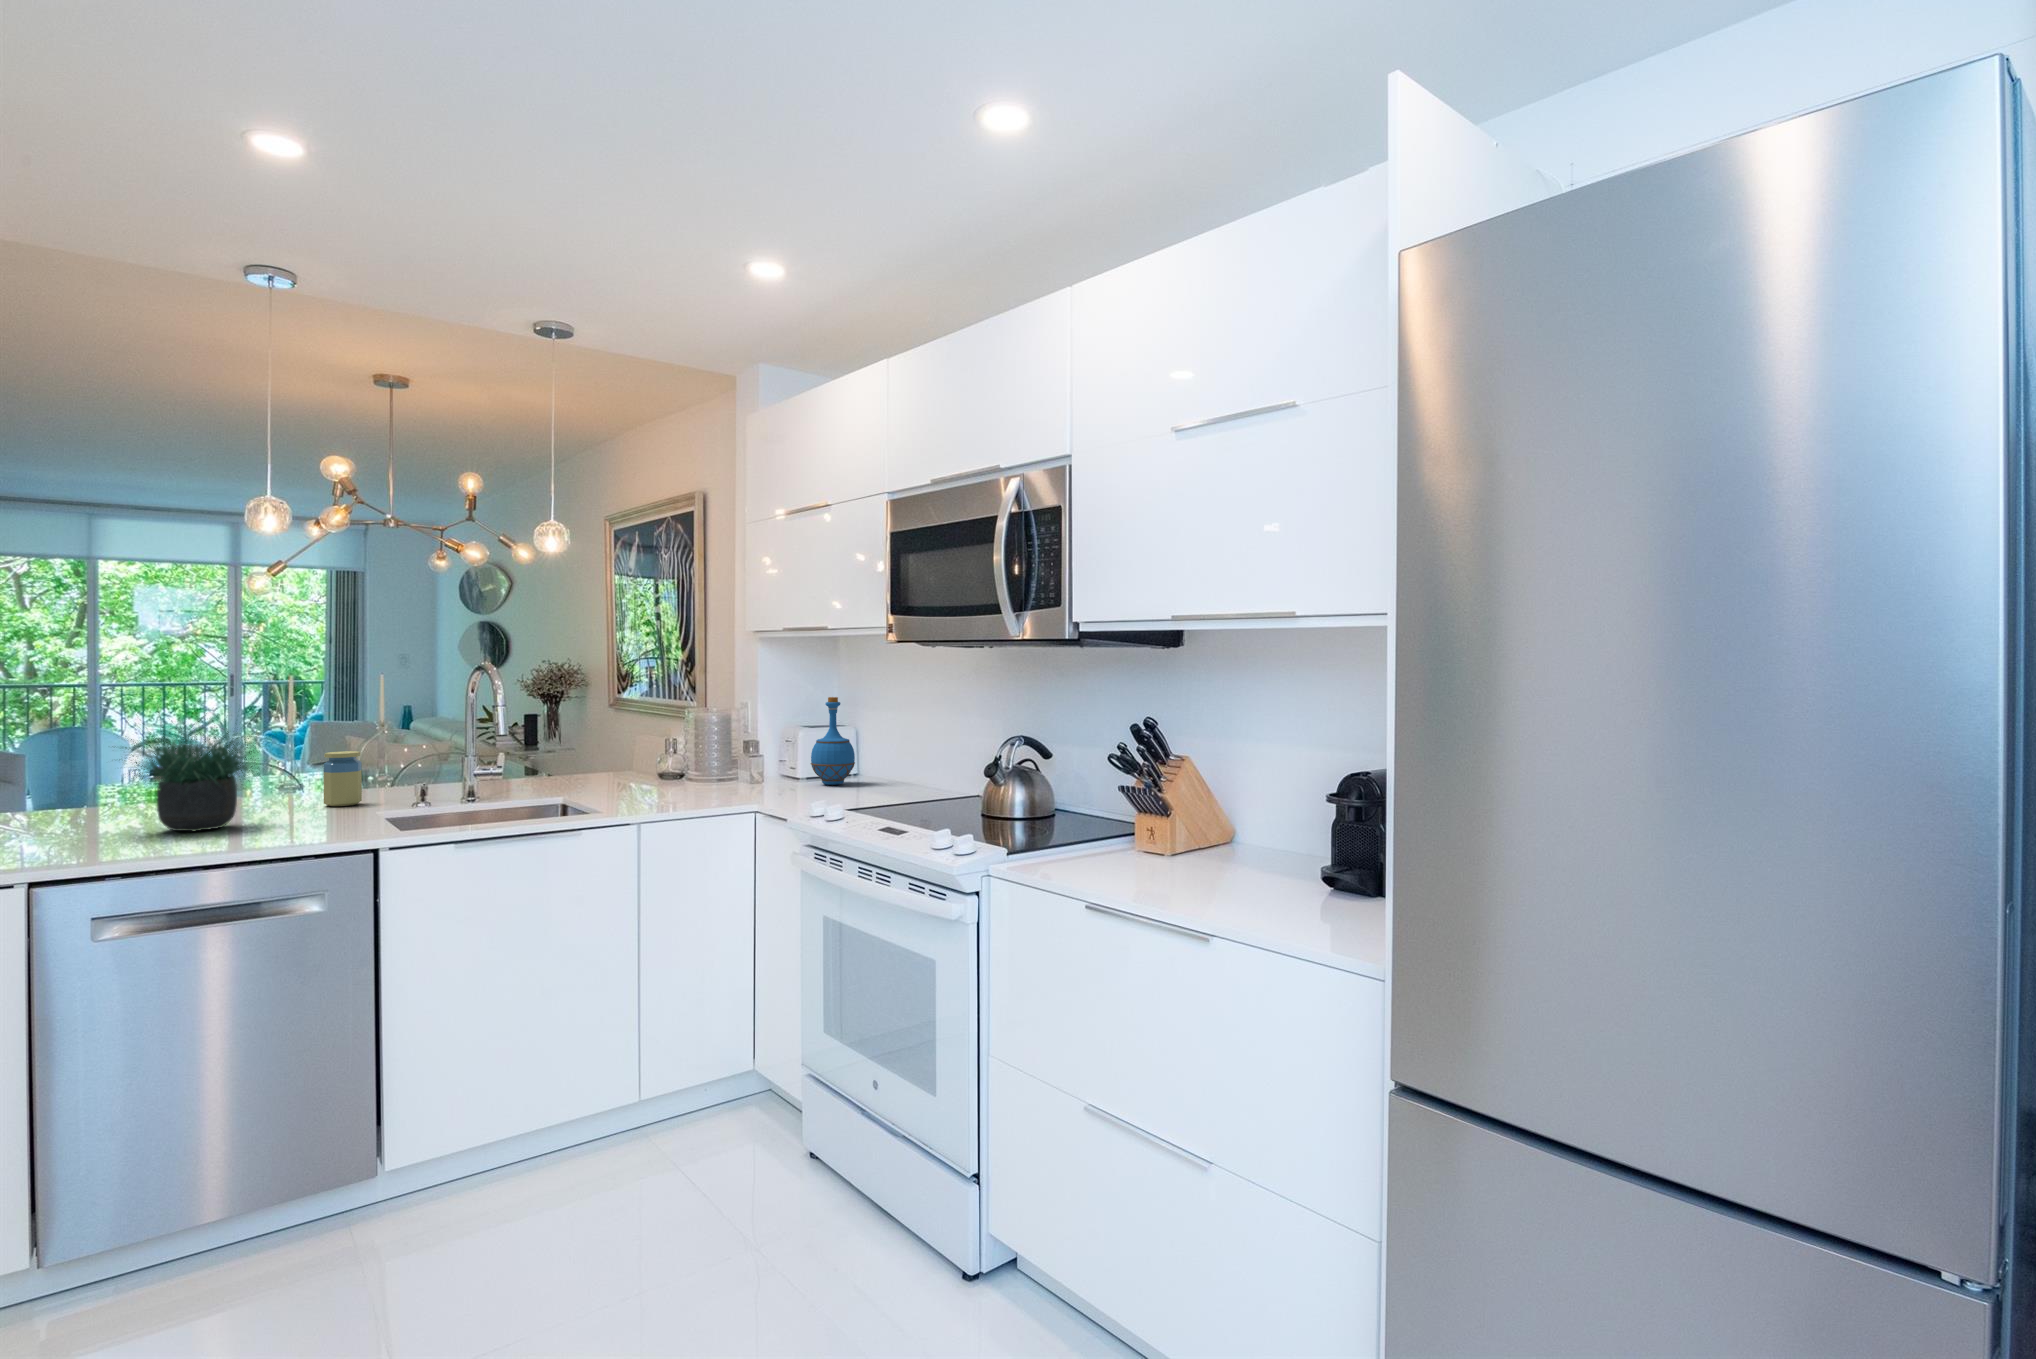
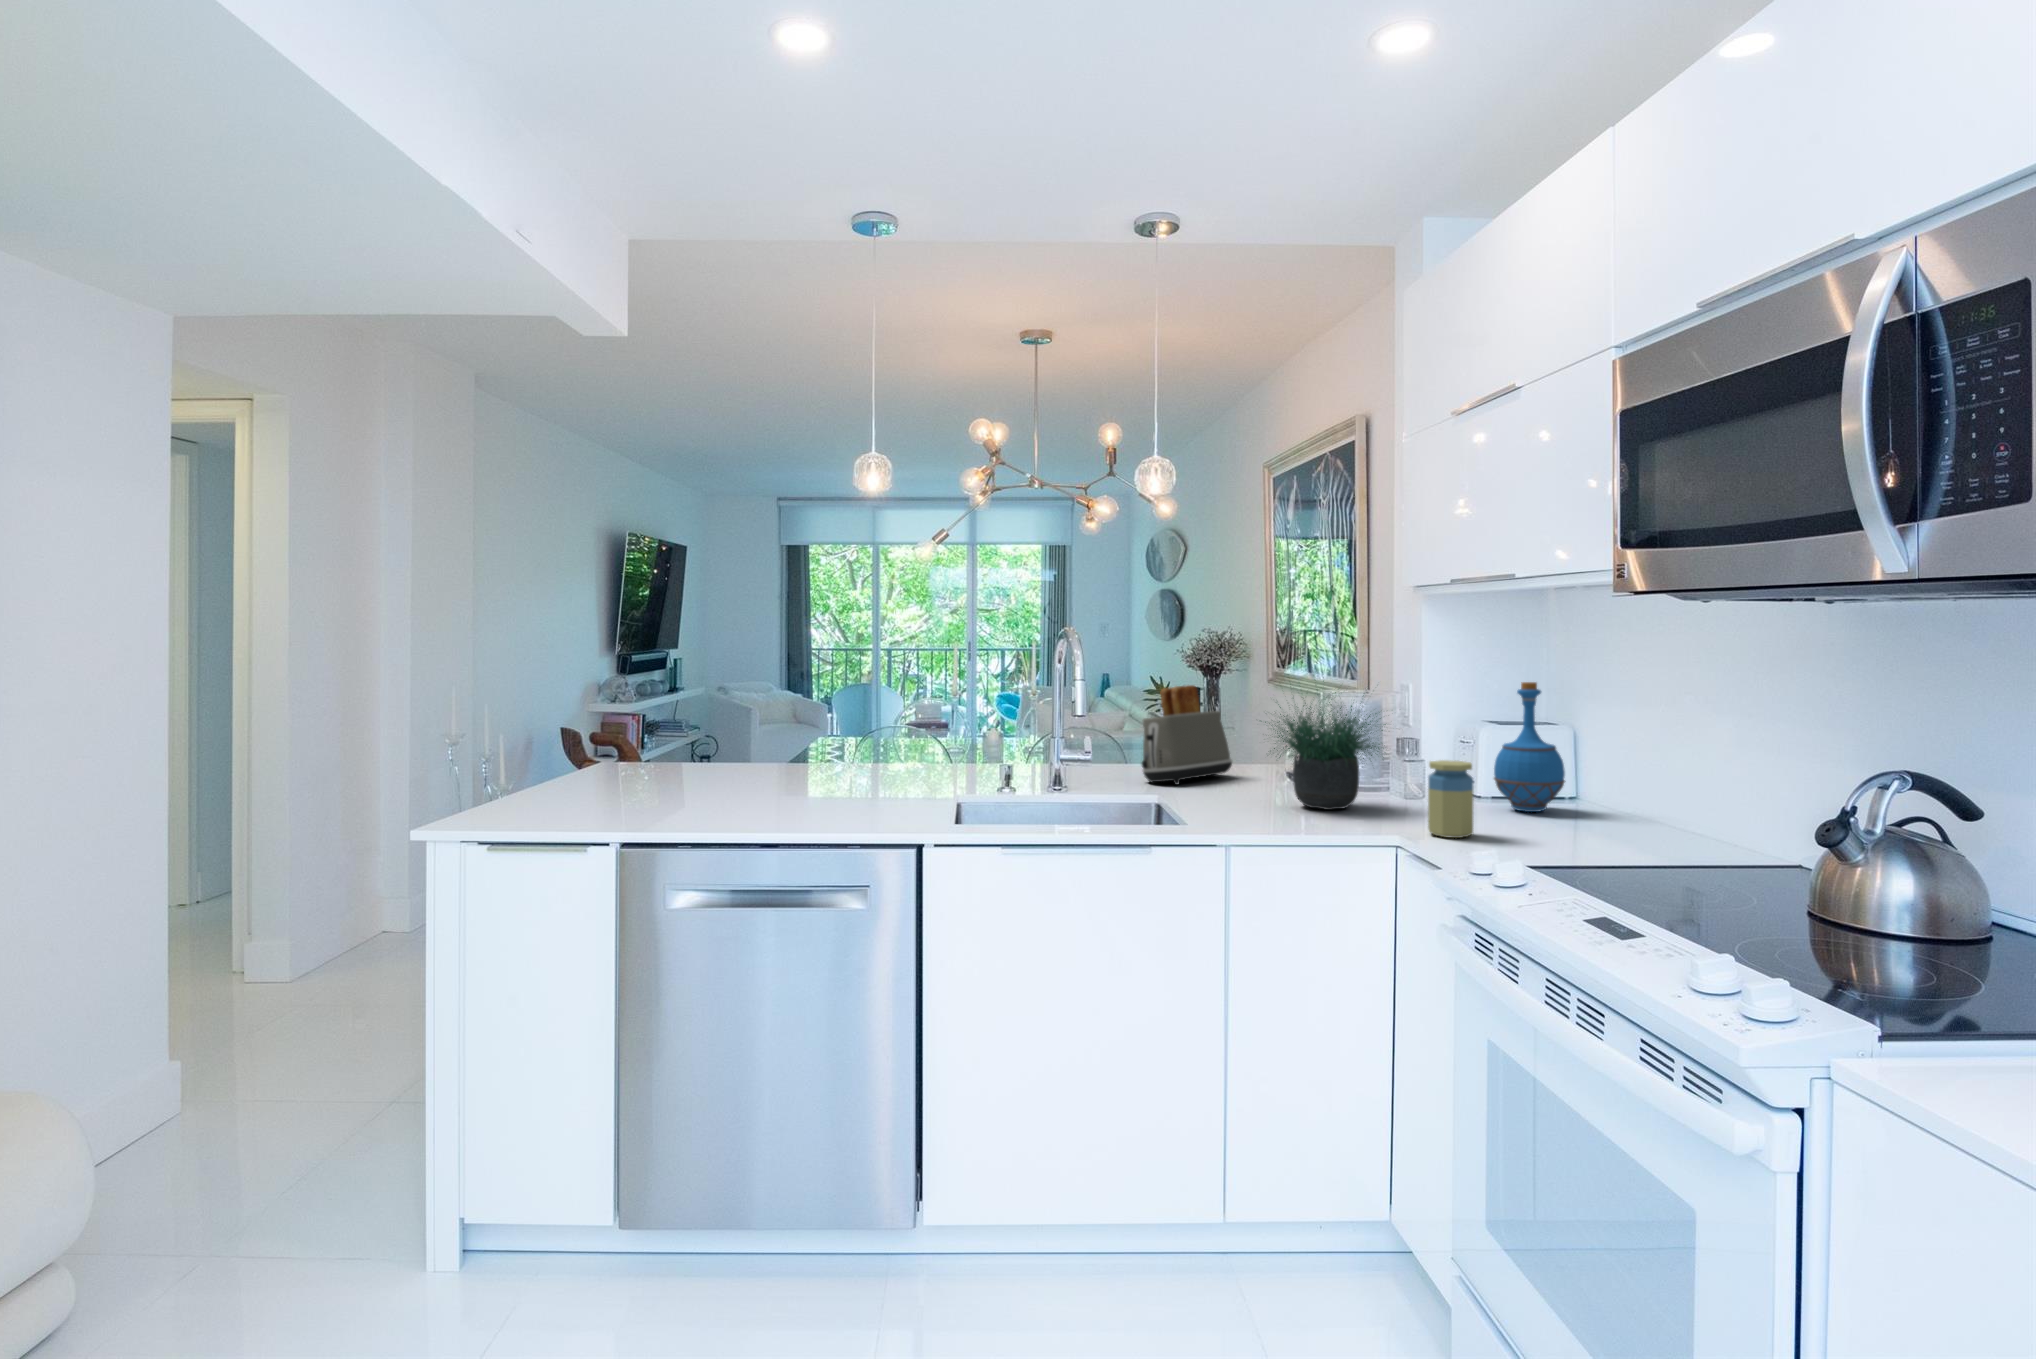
toaster: none [531,703,609,786] -> present [1142,685,1232,785]
potted plant: present [125,711,264,831] -> present [1265,692,1386,810]
jar: present [324,751,362,806] -> present [1428,760,1473,838]

